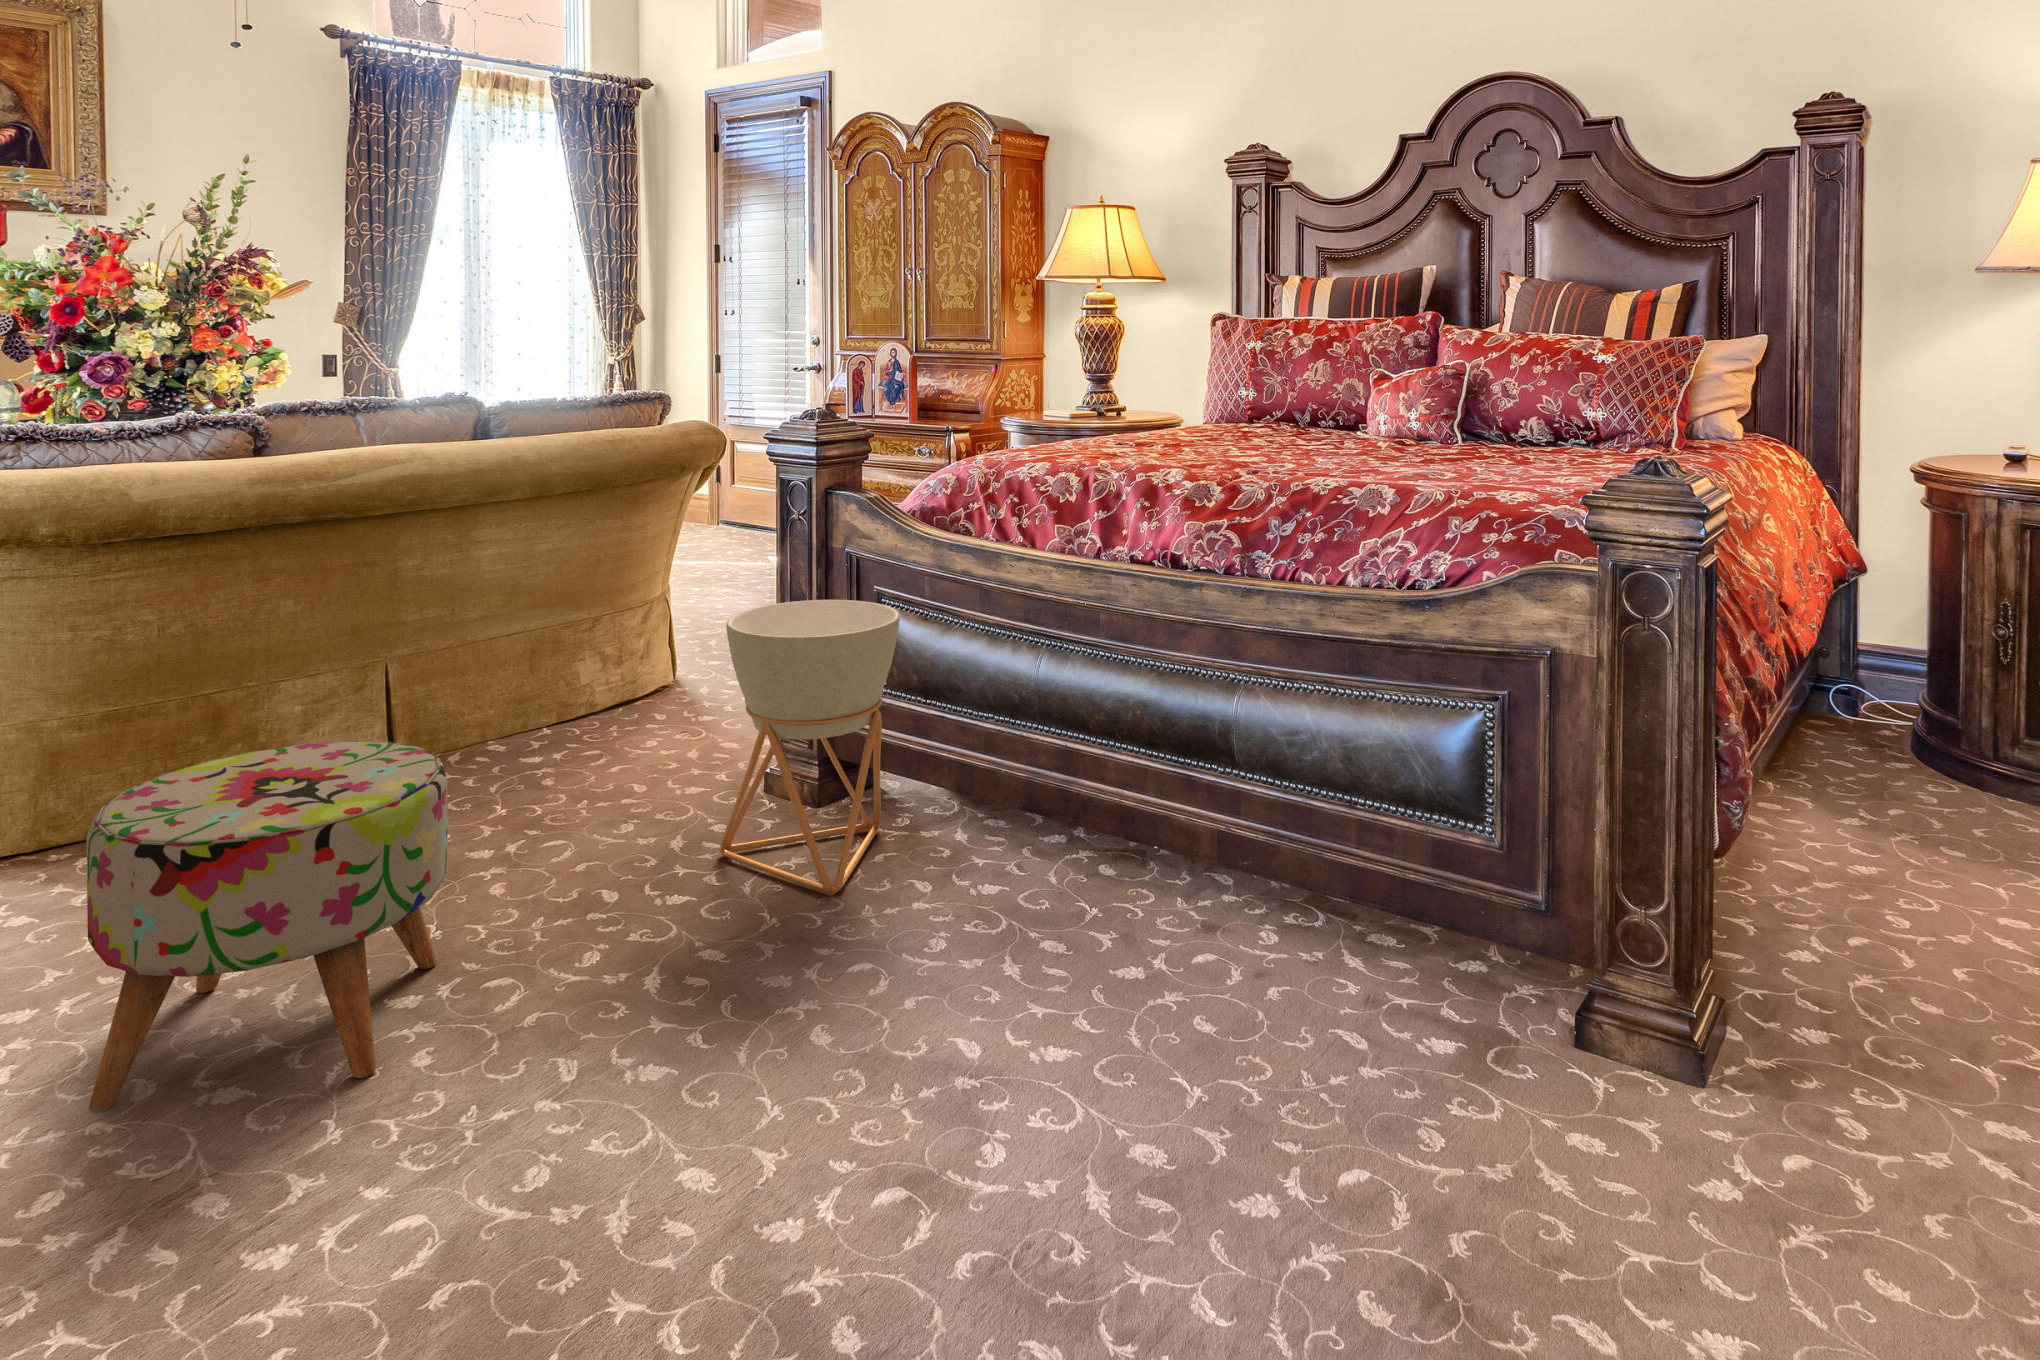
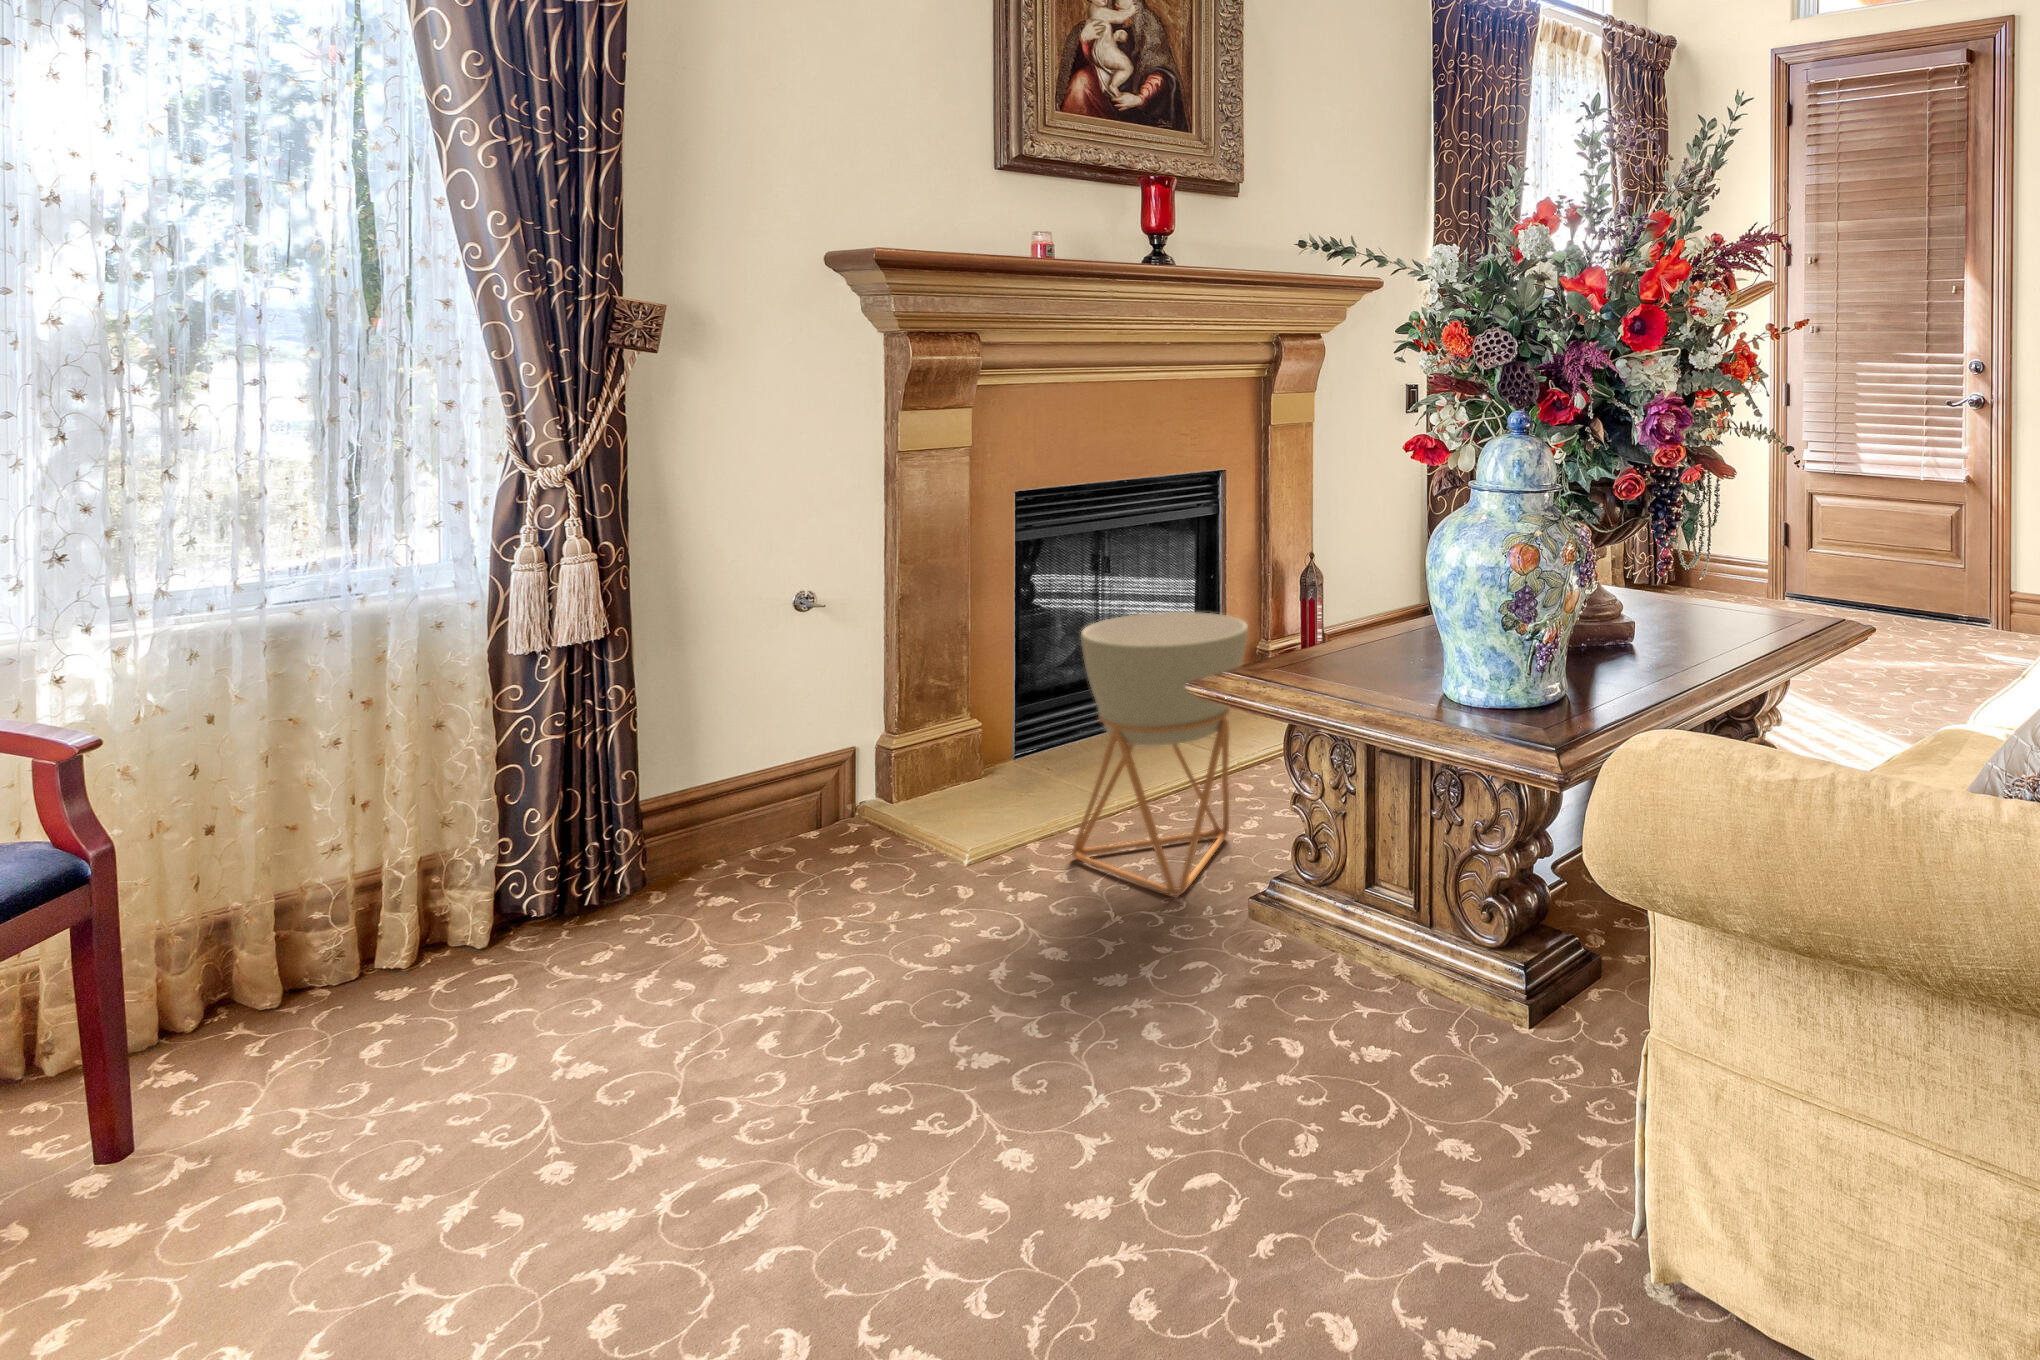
ottoman: present [86,741,448,1112] -> none [453,739,803,1085]

